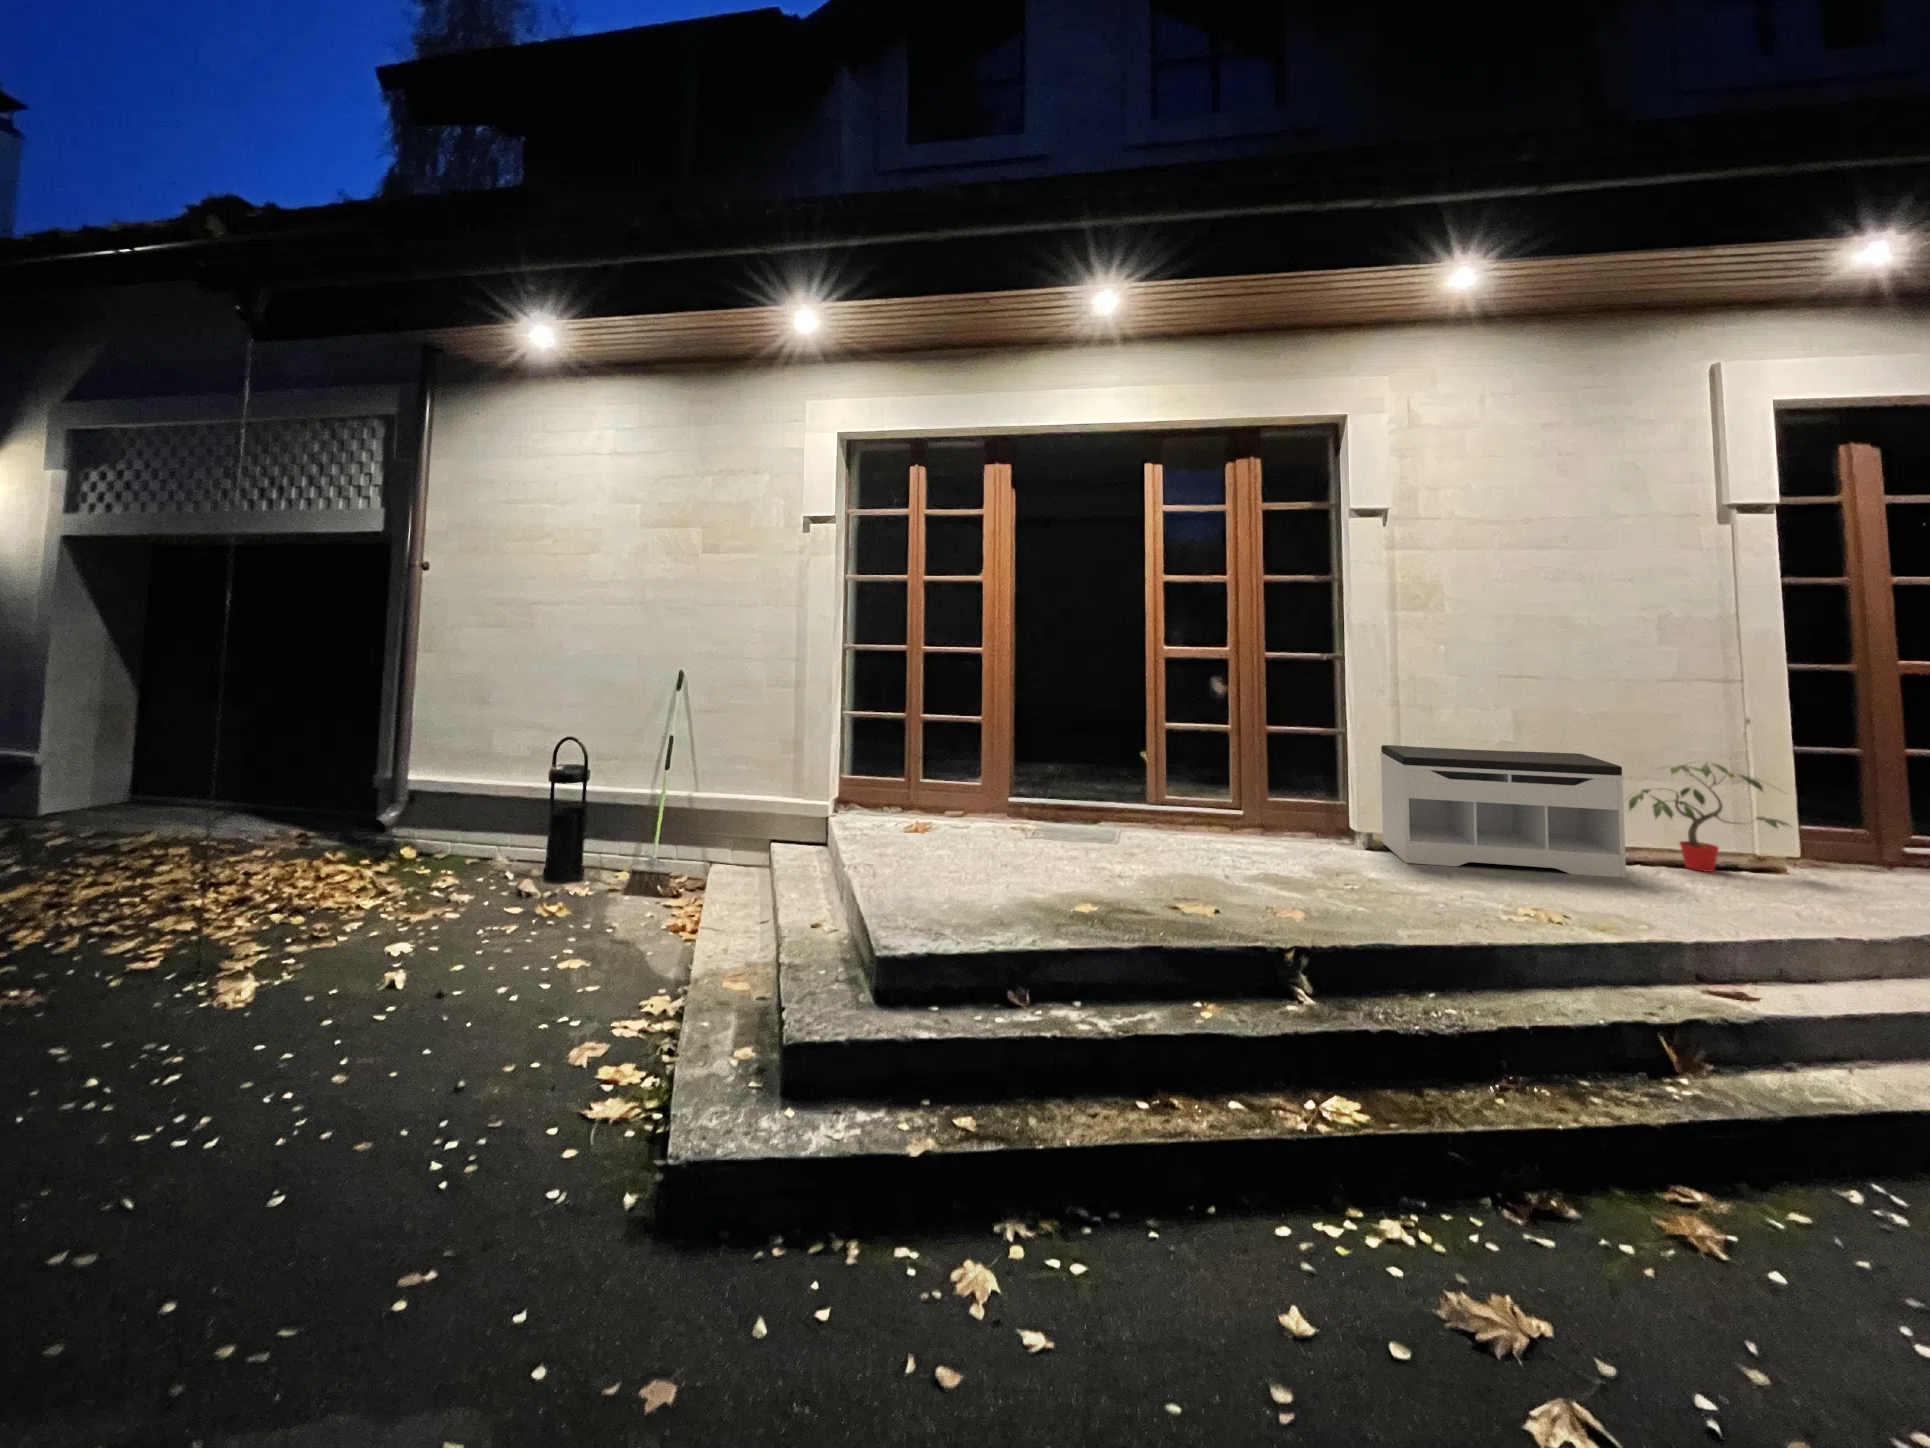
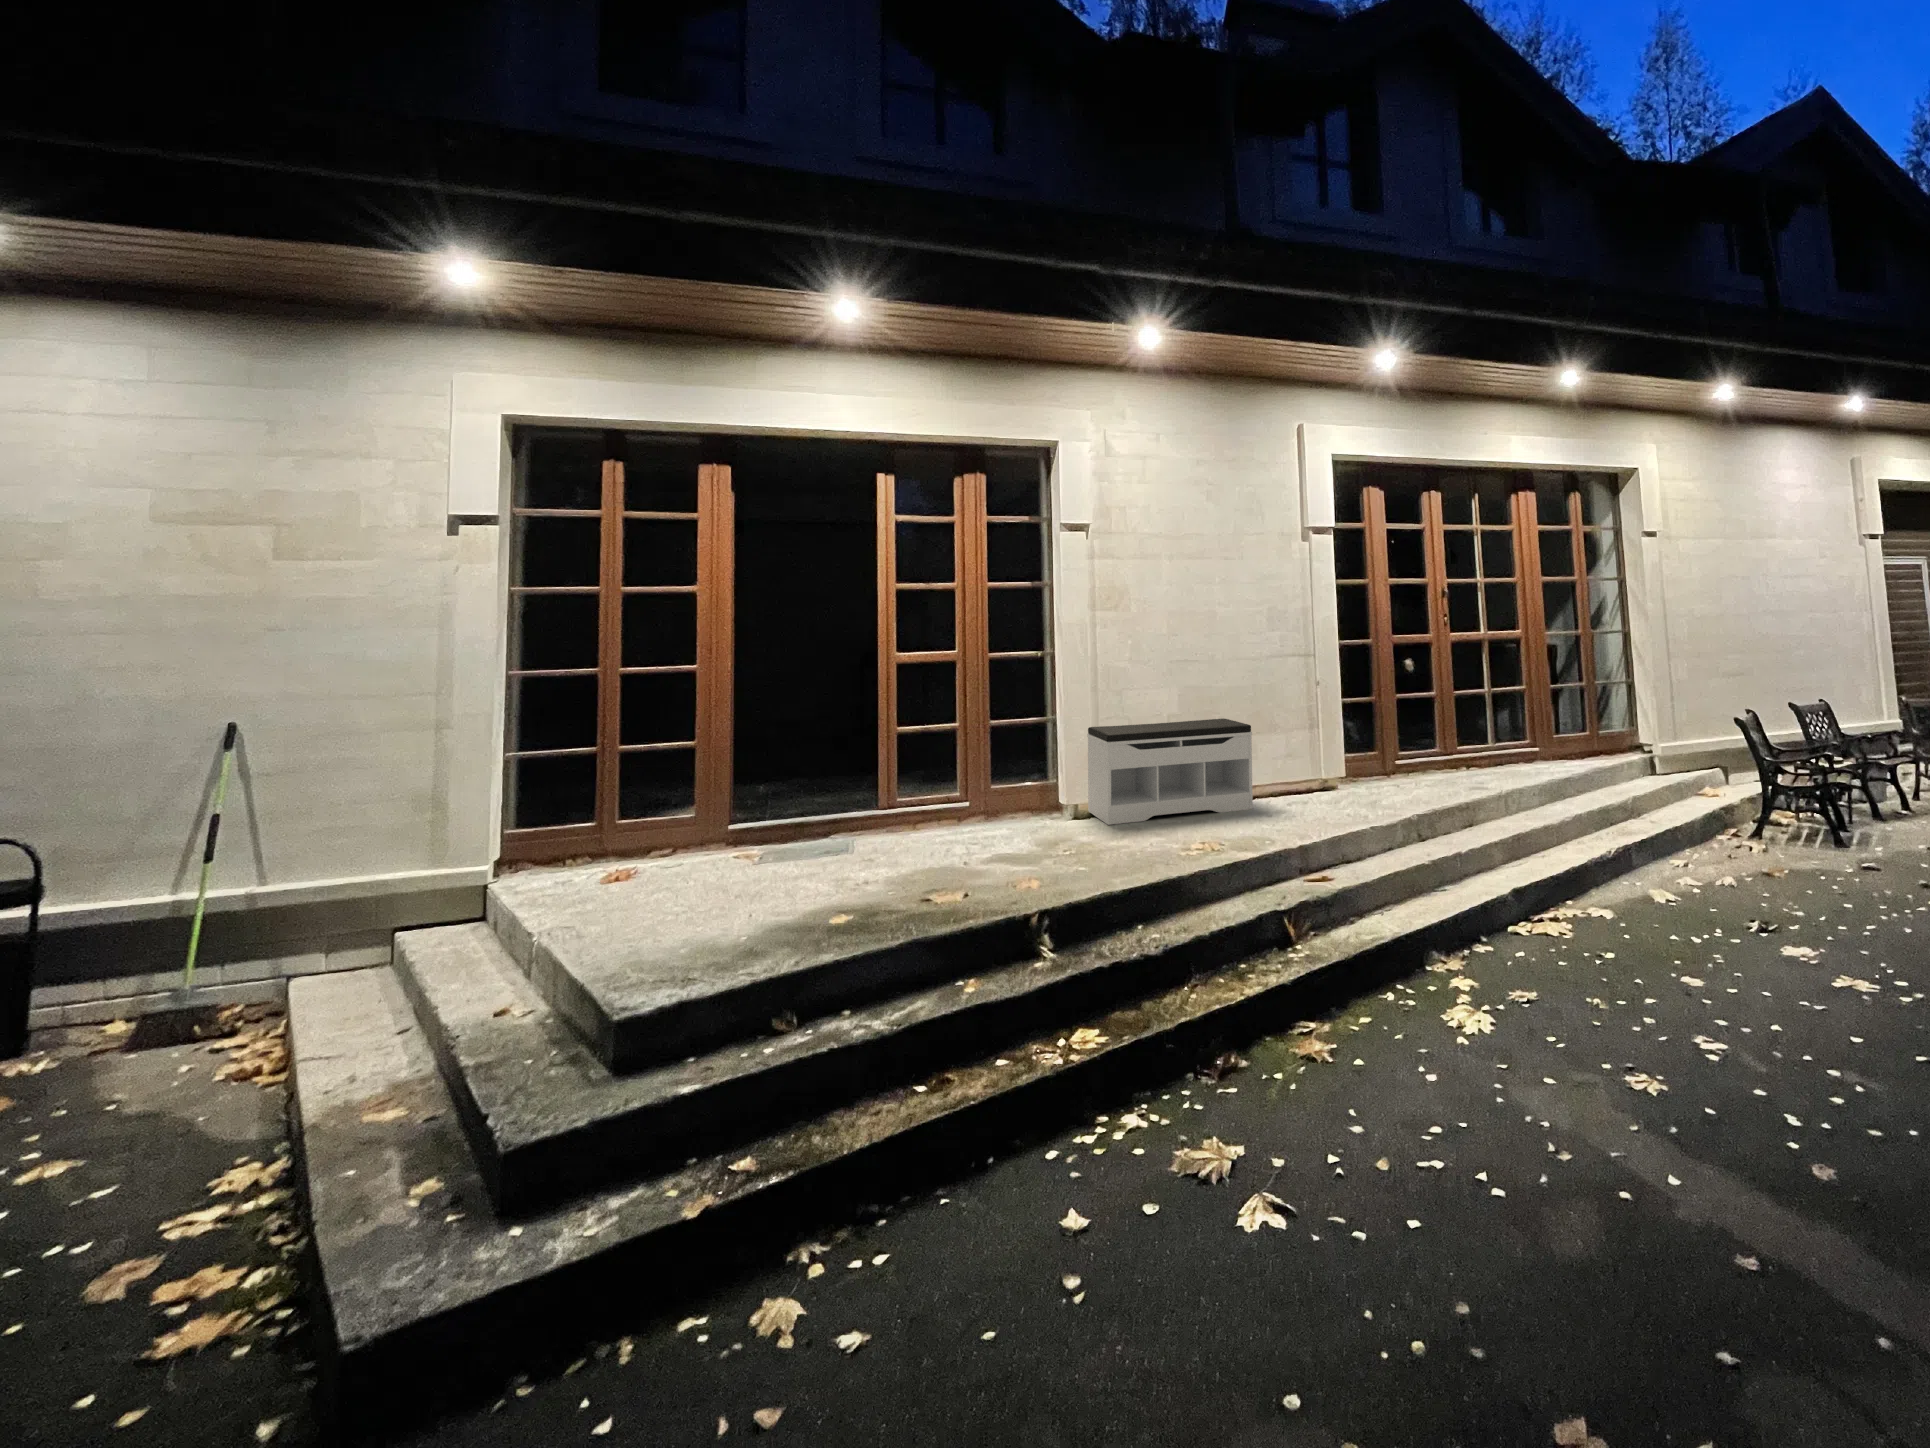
potted plant: present [1629,763,1792,872] -> none [1248,715,1344,796]

